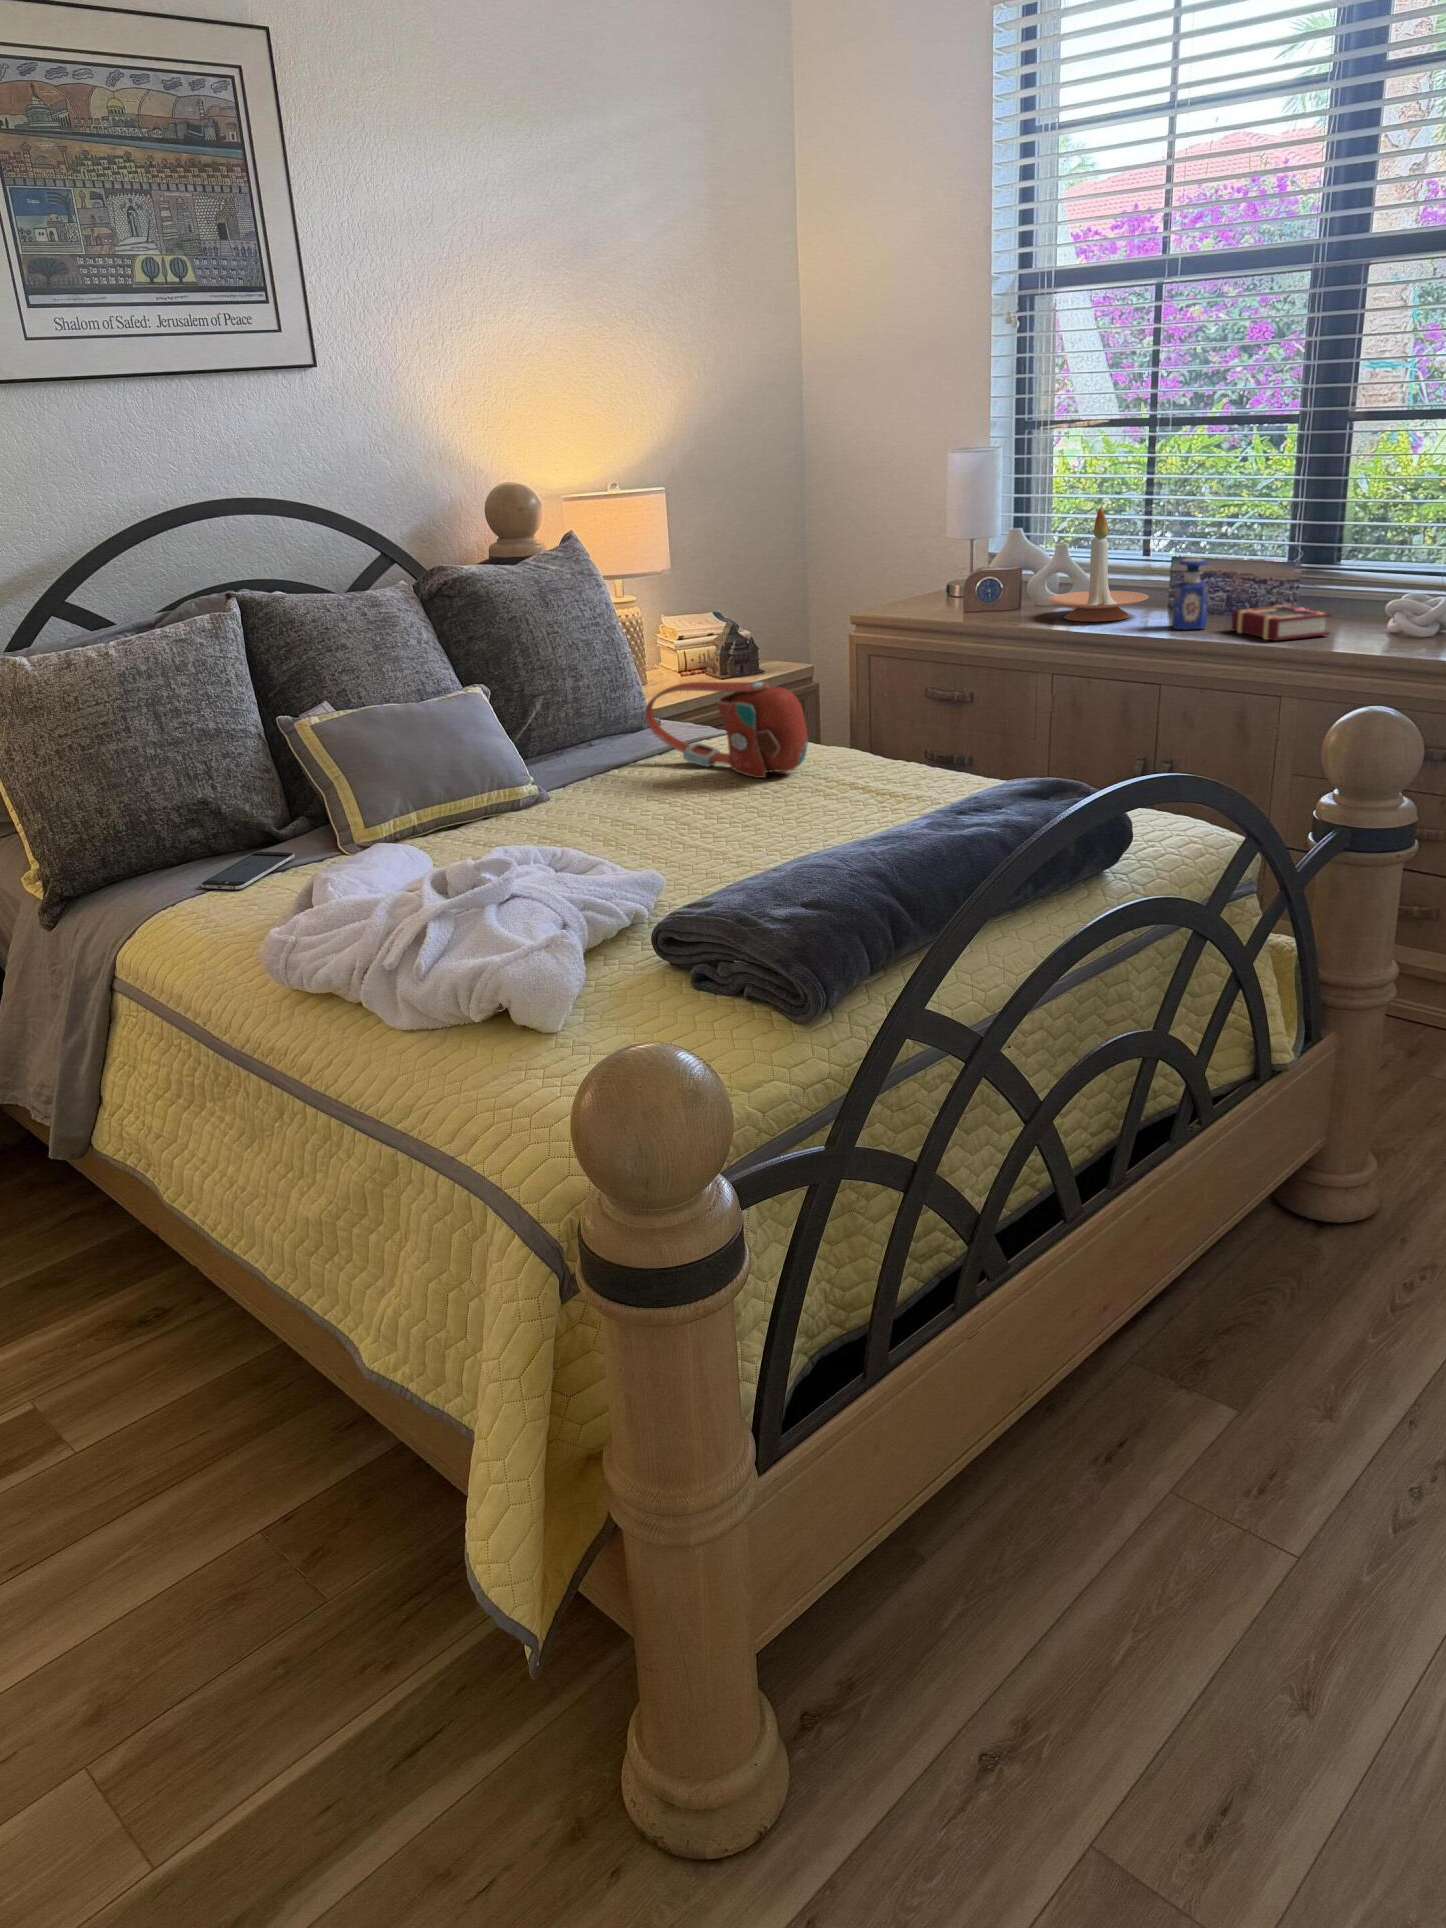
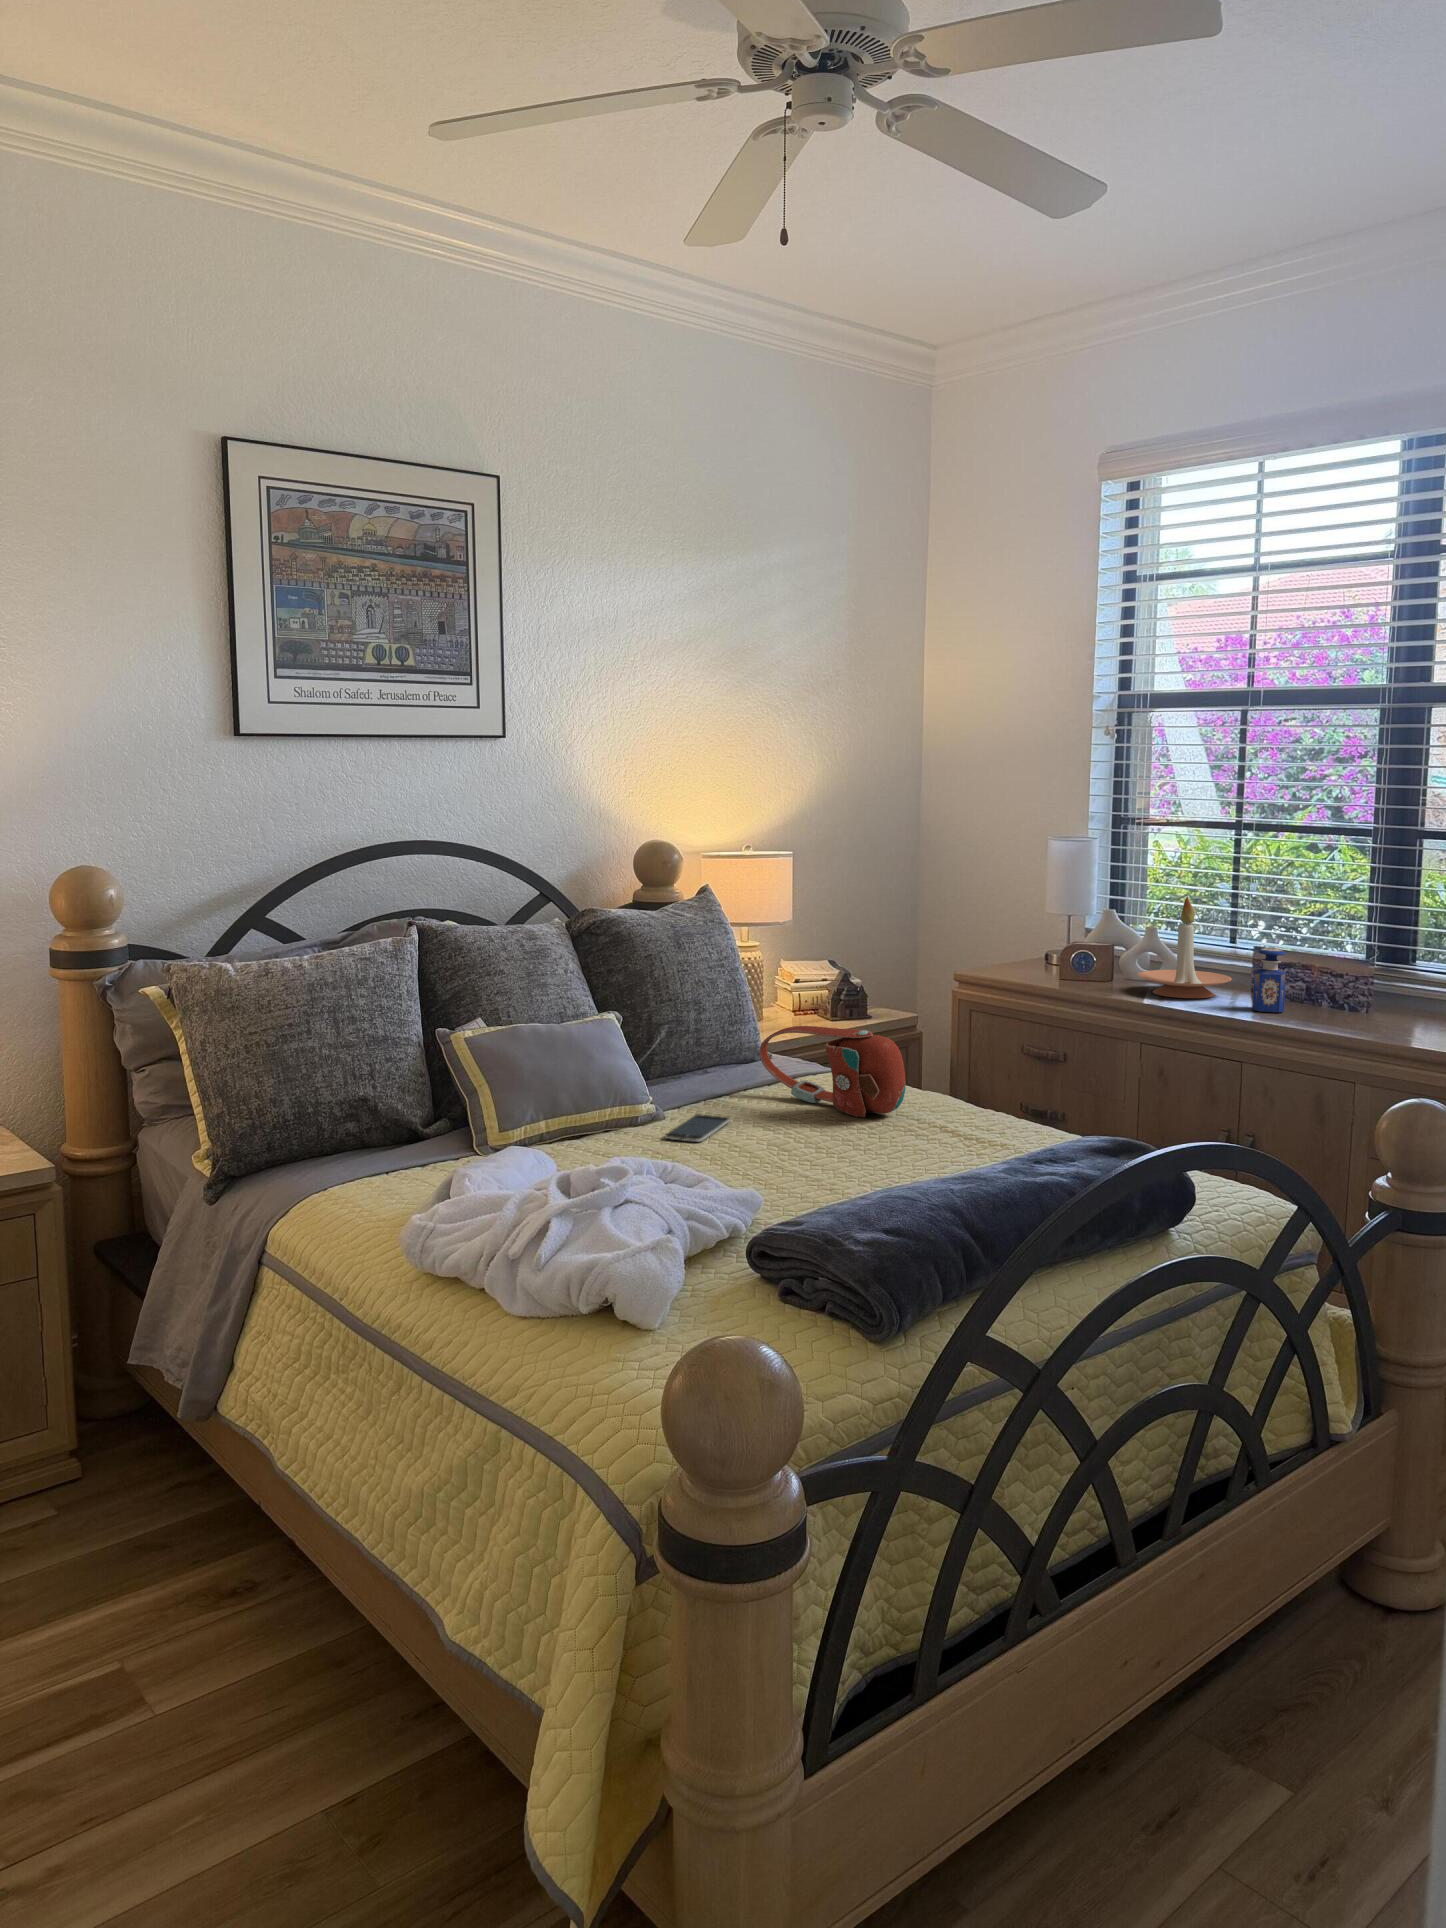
book: present [1231,605,1331,640] -> none [1307,996,1401,1028]
smartphone: present [201,852,294,889] -> present [665,1114,730,1142]

